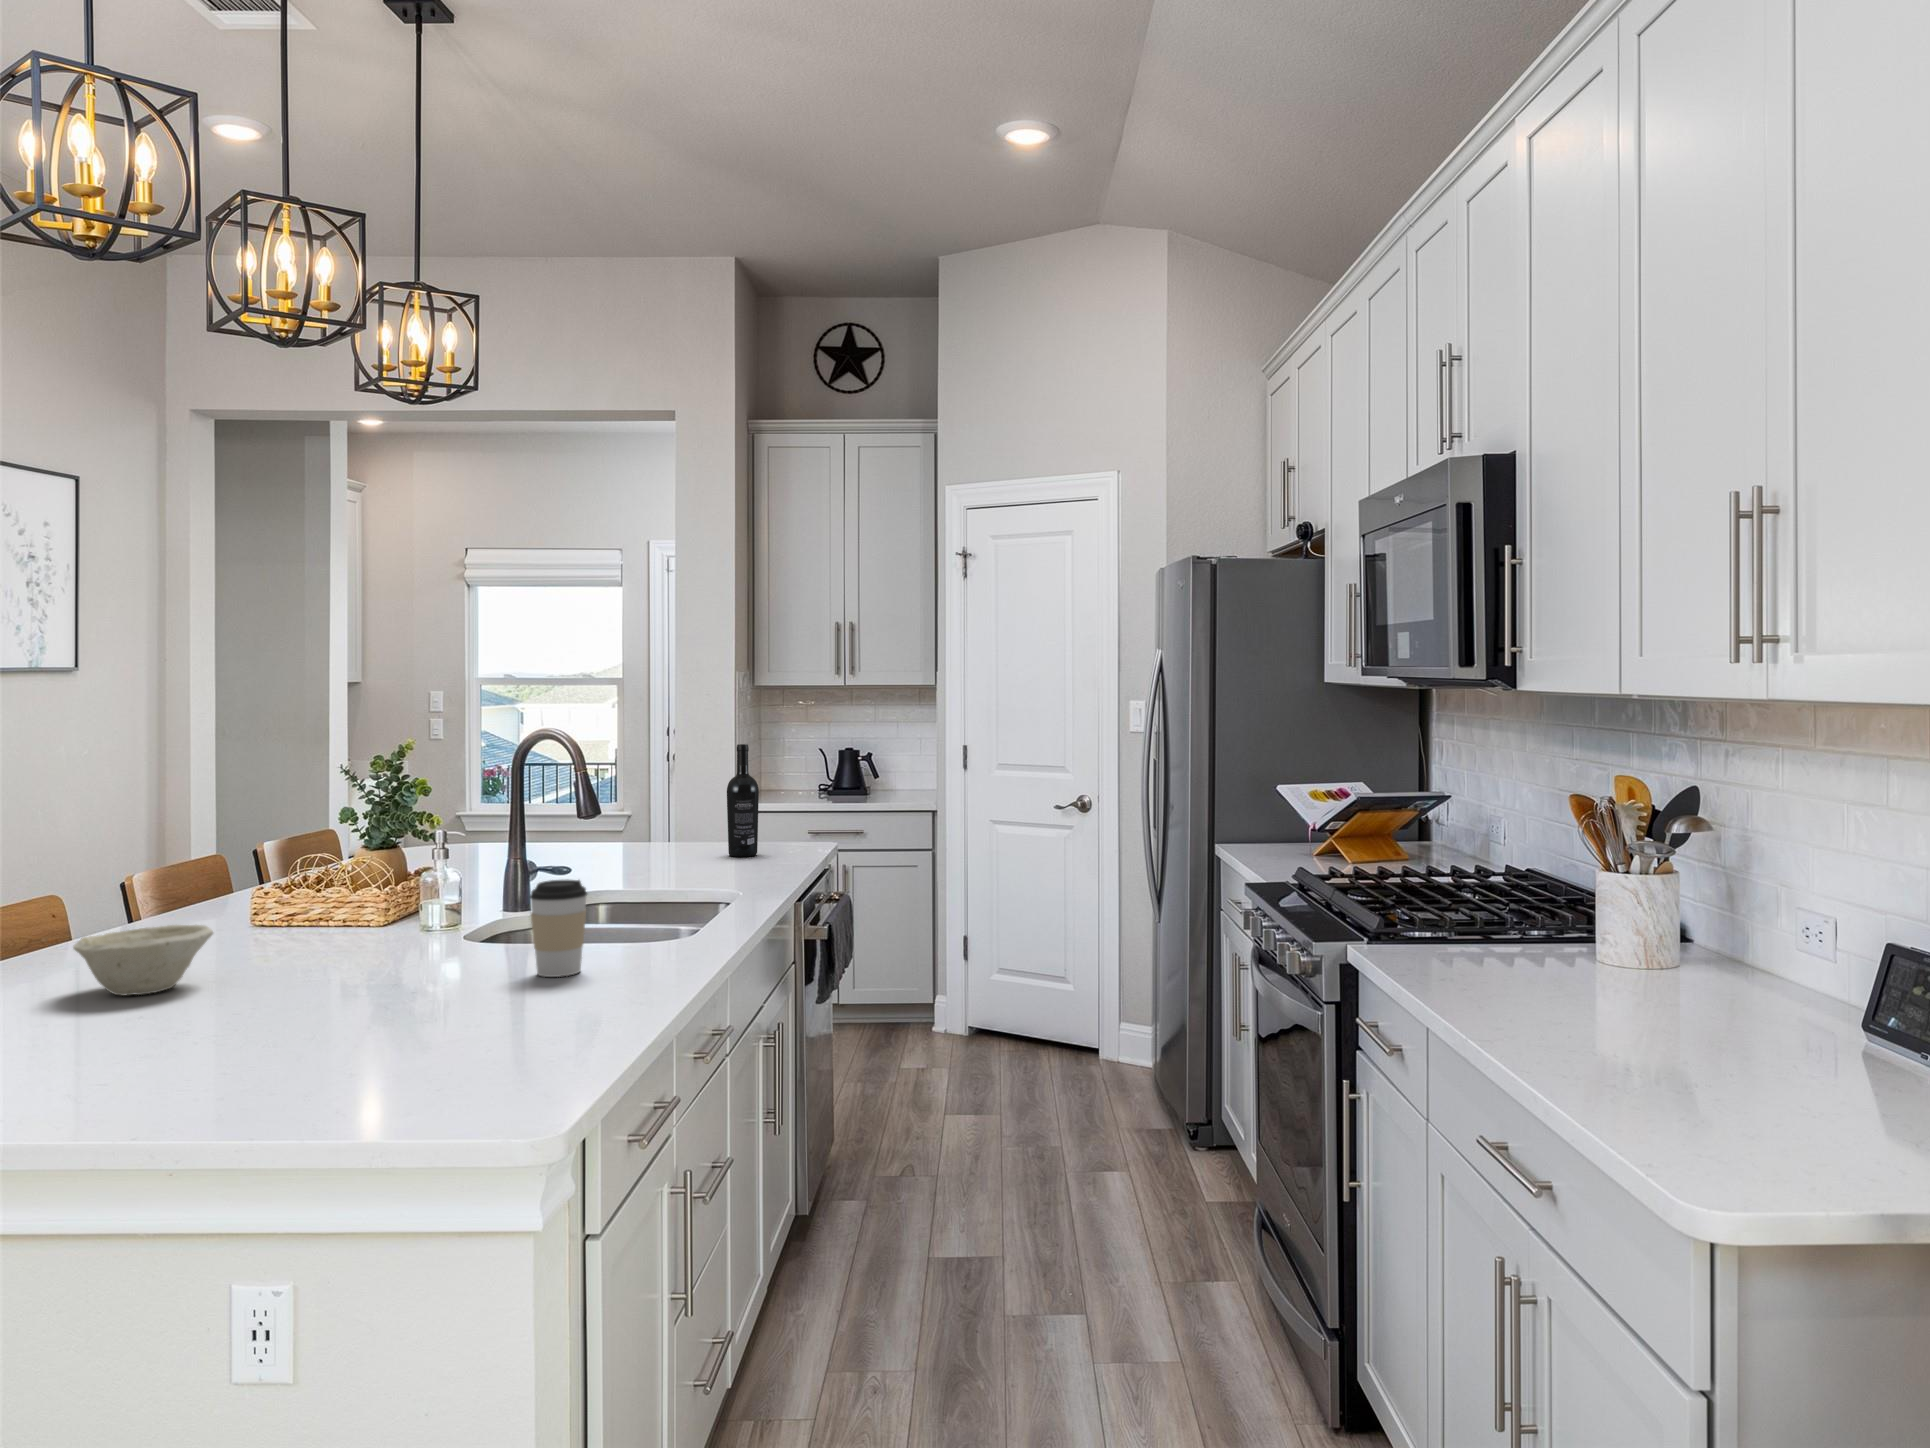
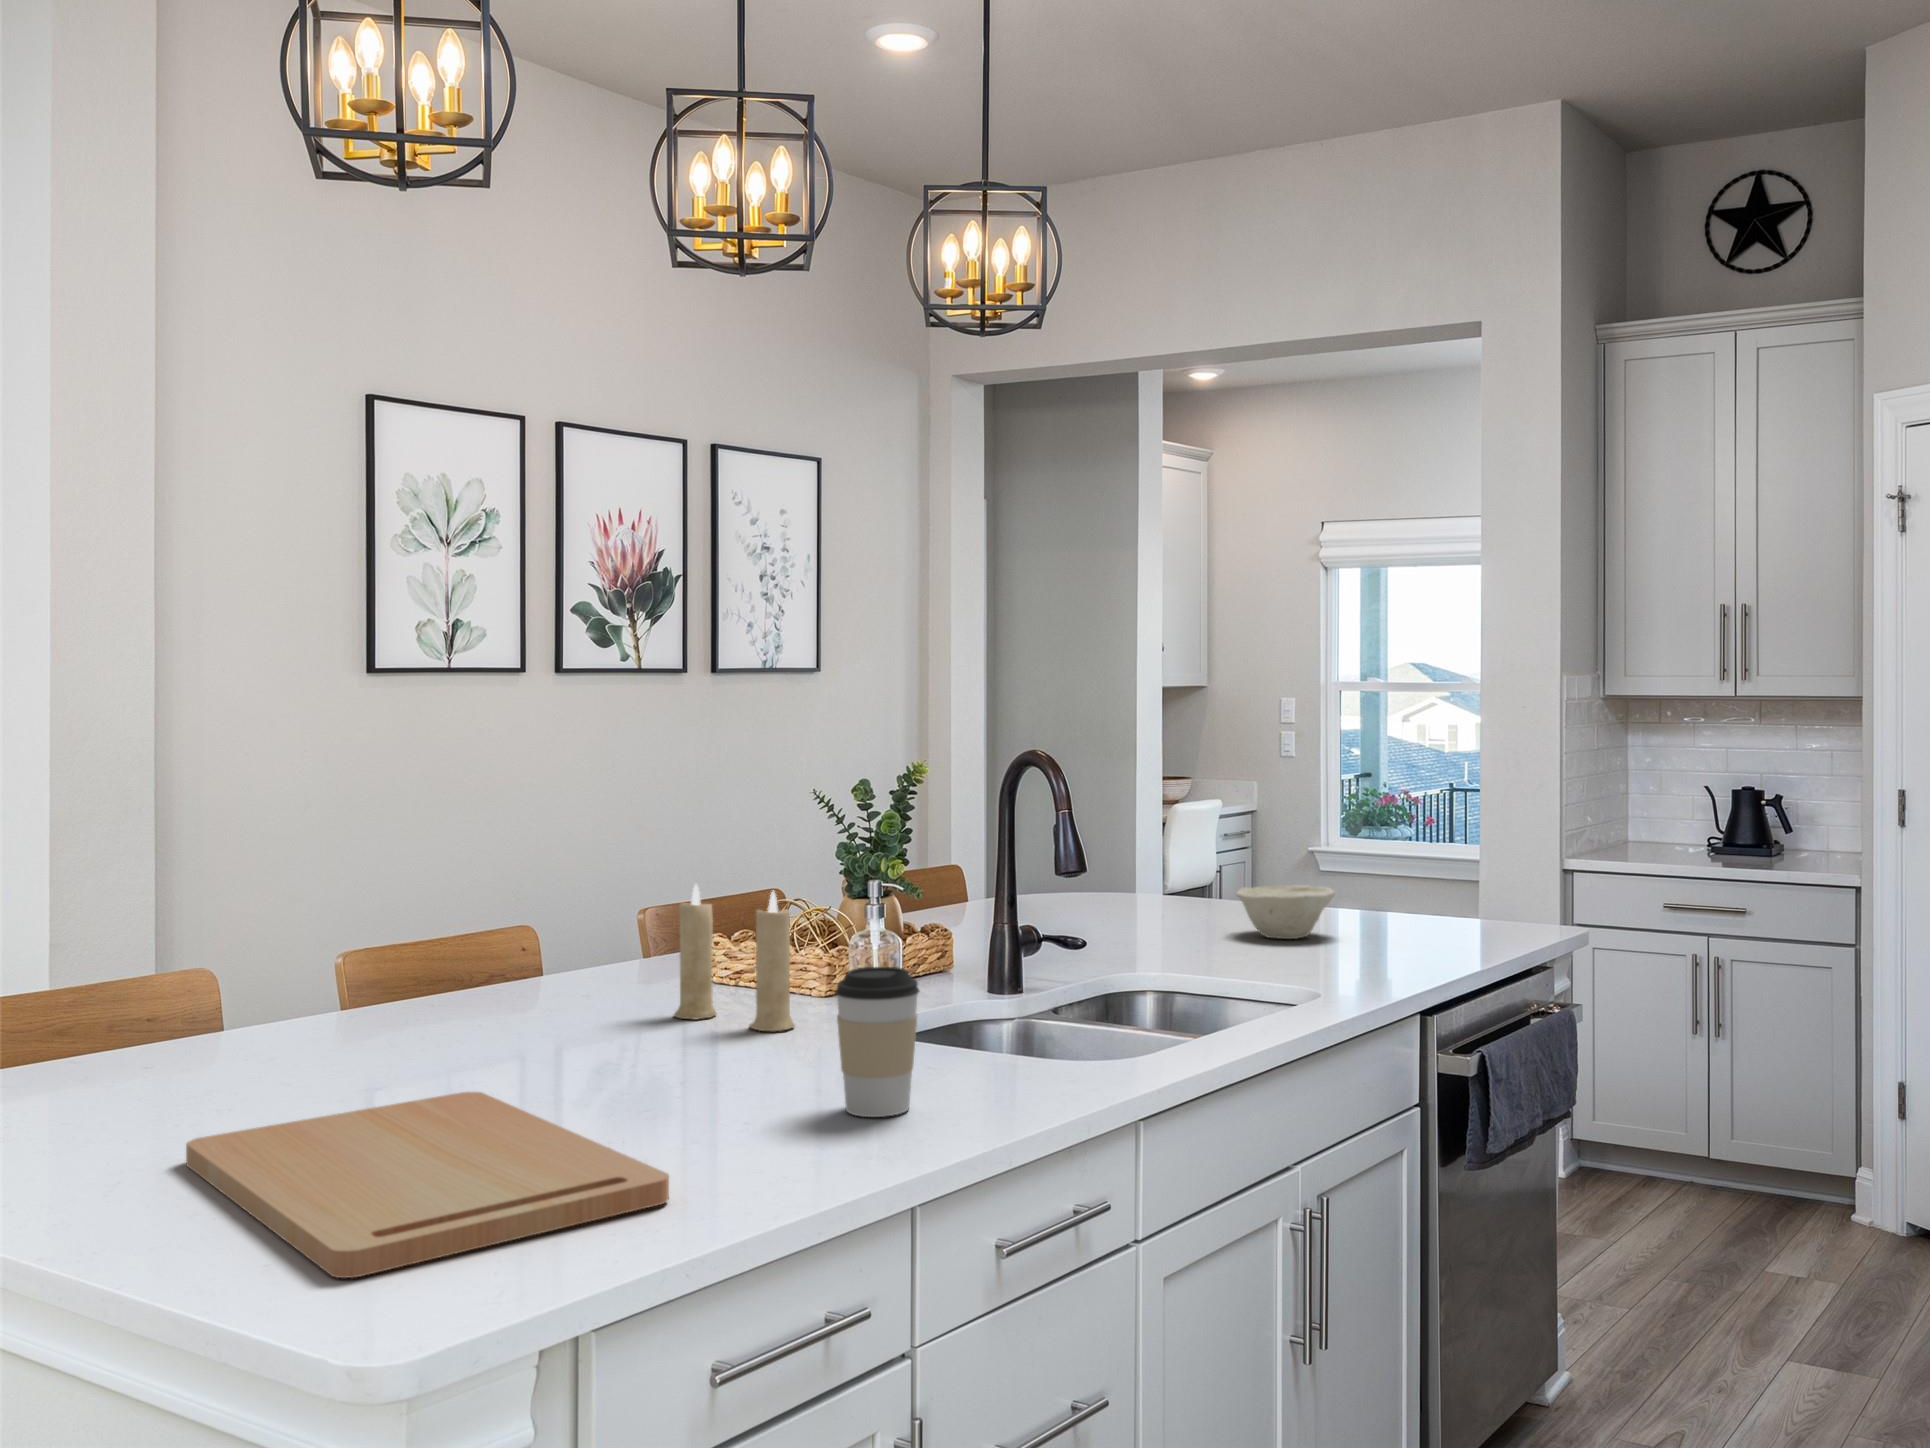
wine bottle: present [727,744,759,857] -> none [1405,773,1455,947]
candle: none [283,840,401,949] -> present [674,885,795,1031]
bowl: present [73,925,213,995] -> present [1236,885,1336,939]
cutting board: none [90,999,524,1092] -> present [186,1092,669,1278]

